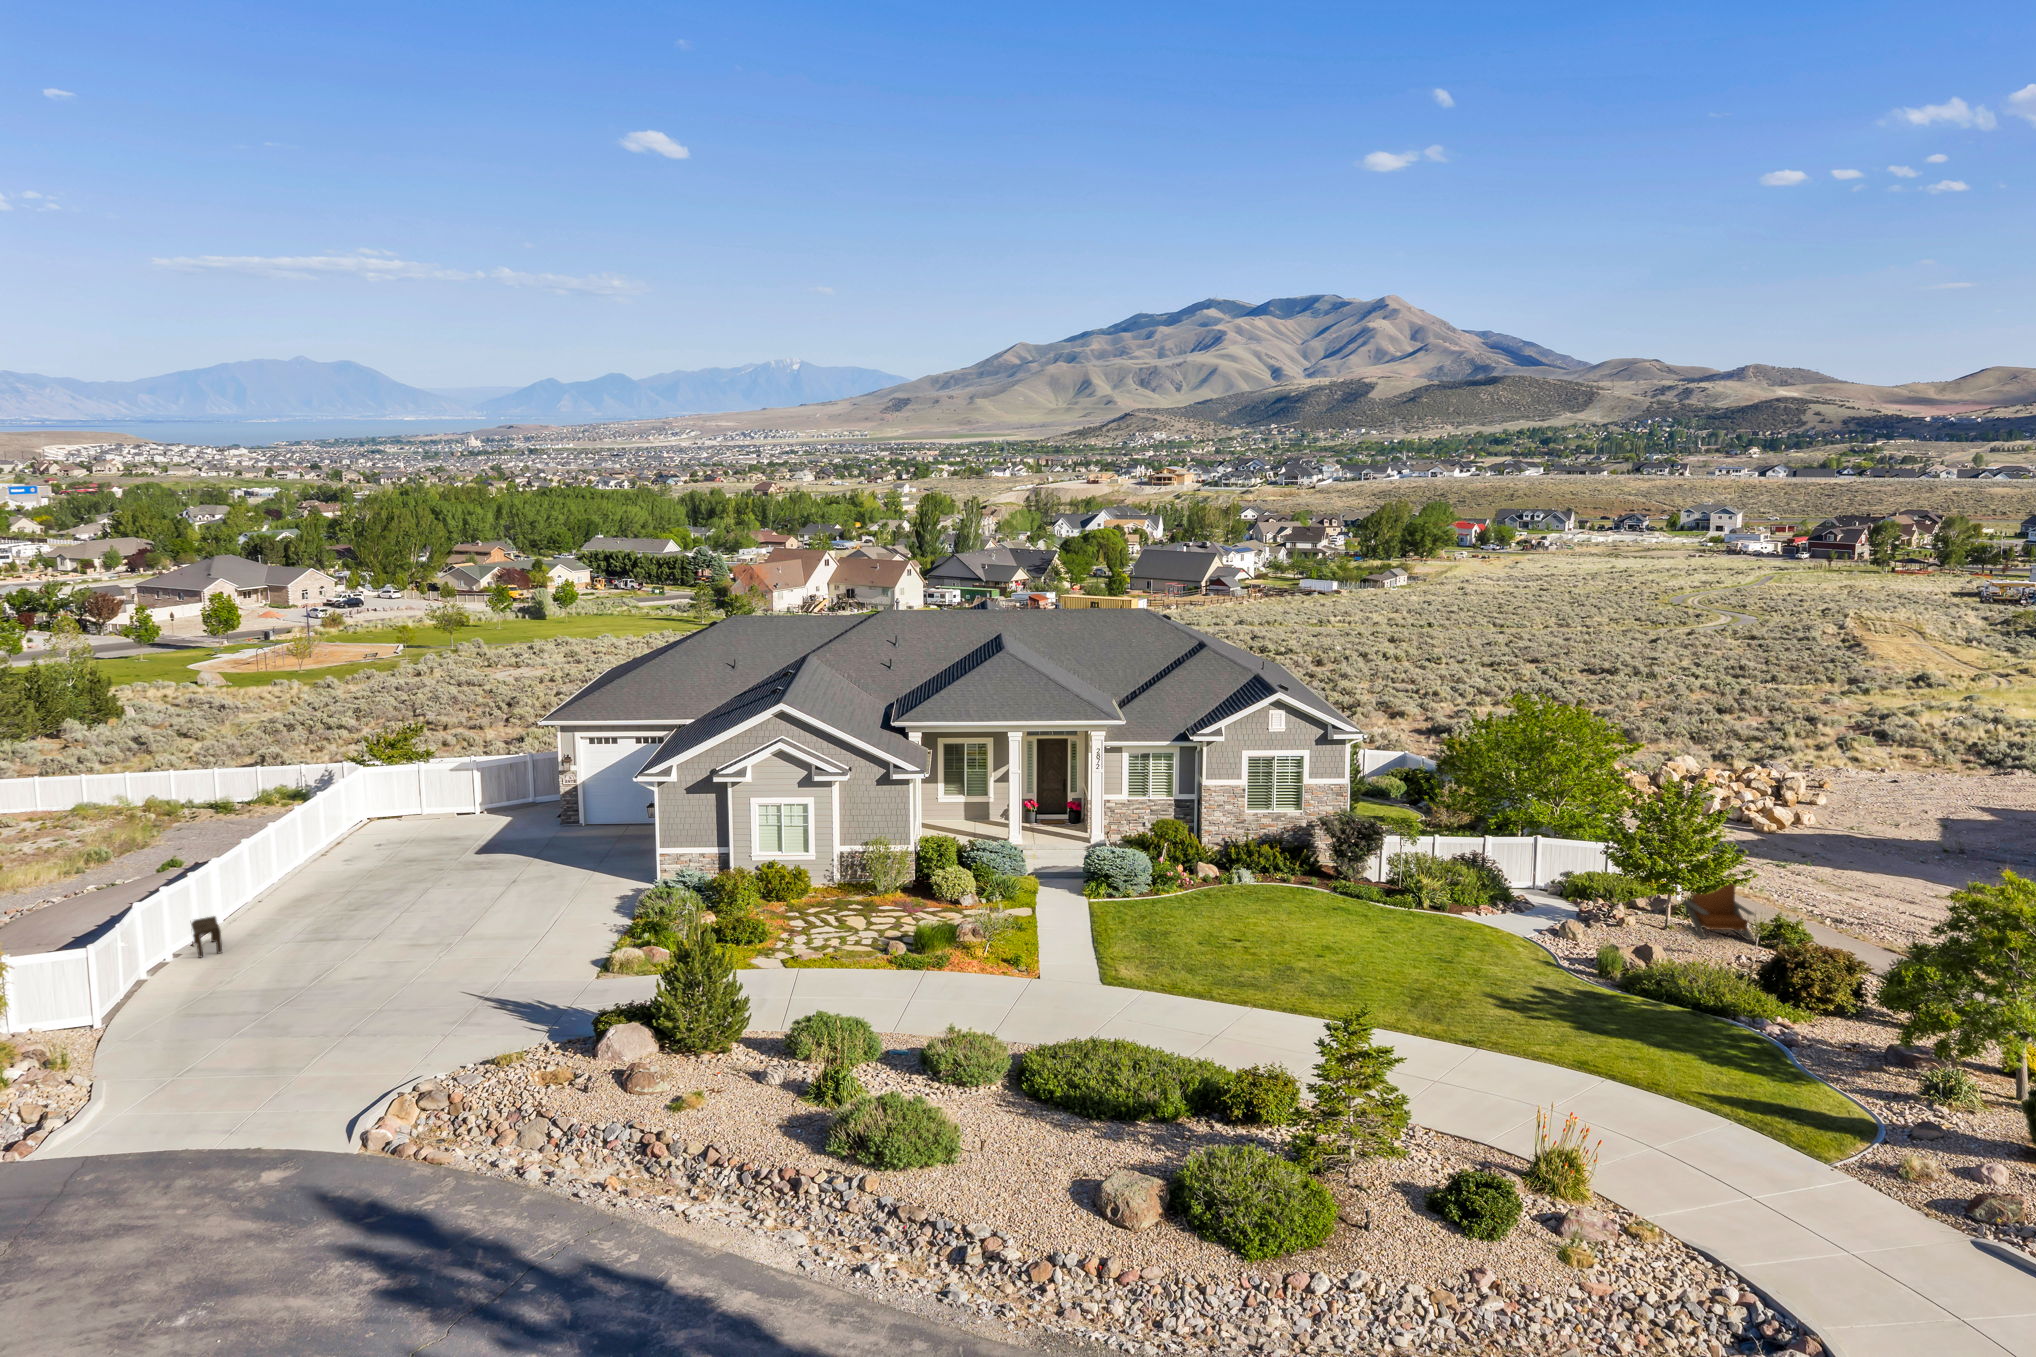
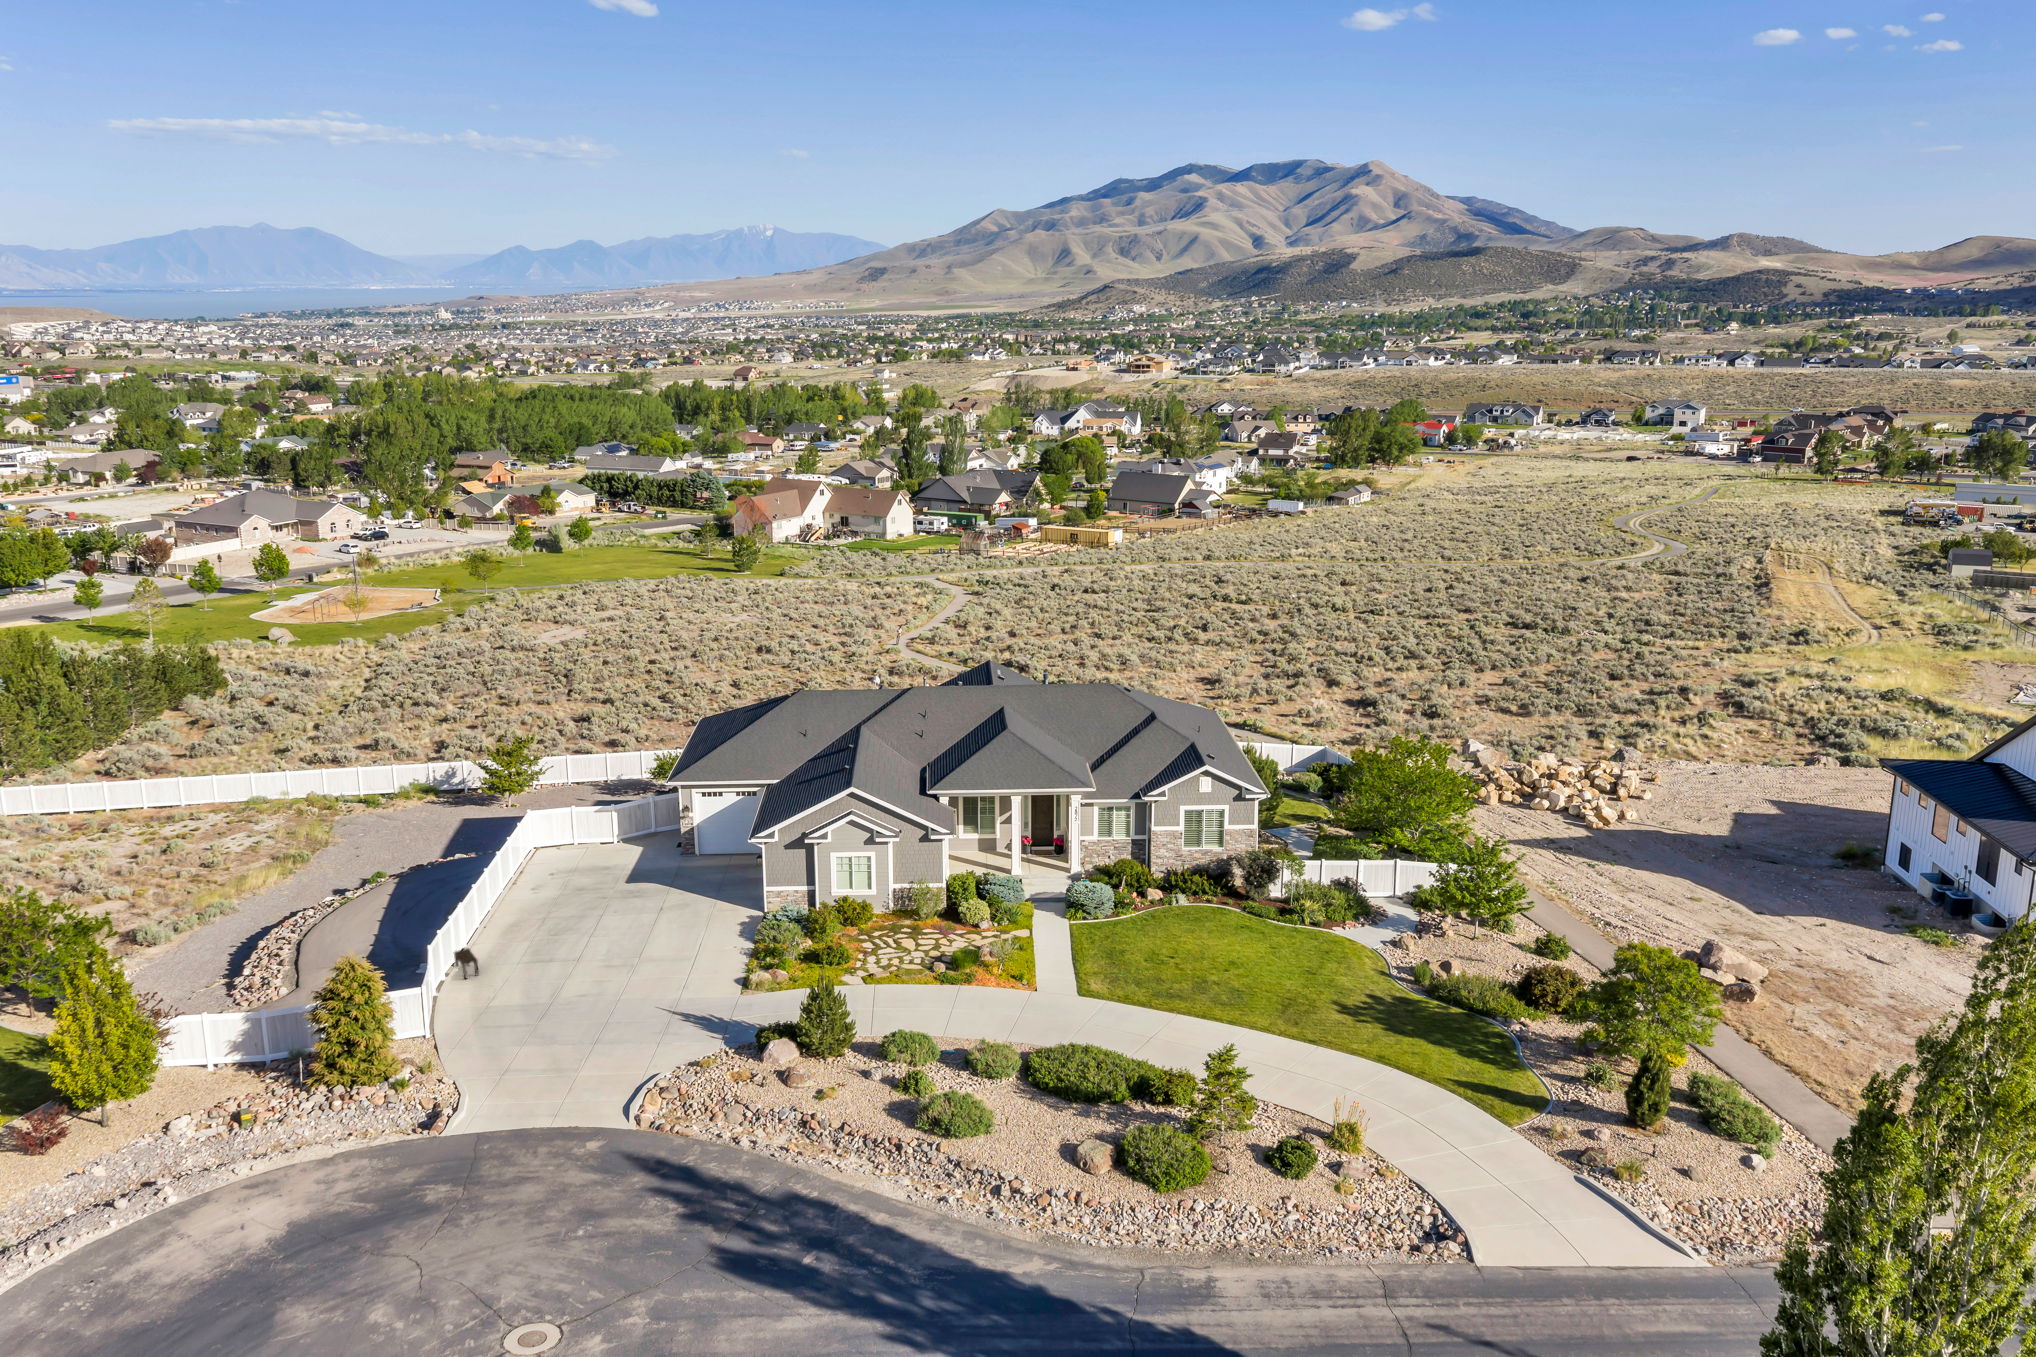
lounge chair: present [1683,884,1754,940] -> none [1481,910,1528,951]

